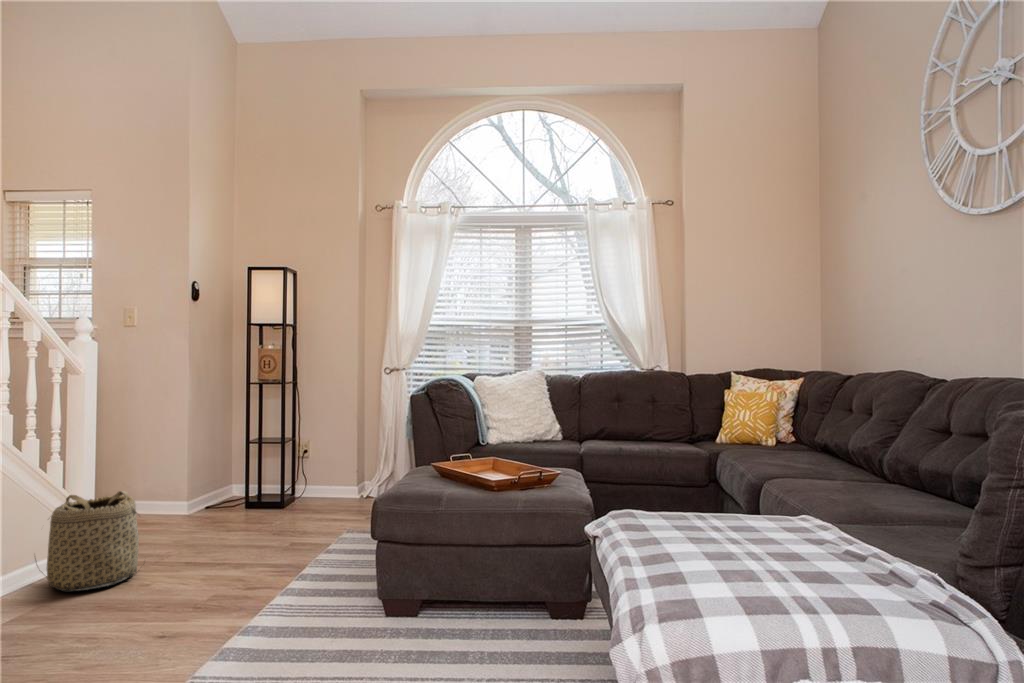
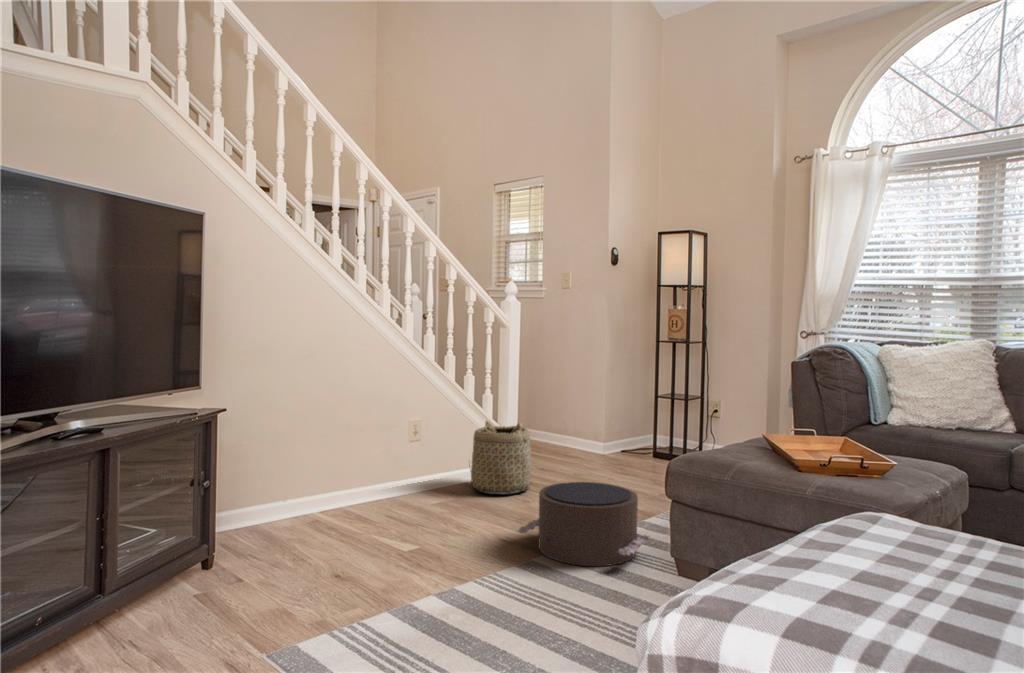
pouf: none [189,539,344,640] -> present [518,482,649,566]

